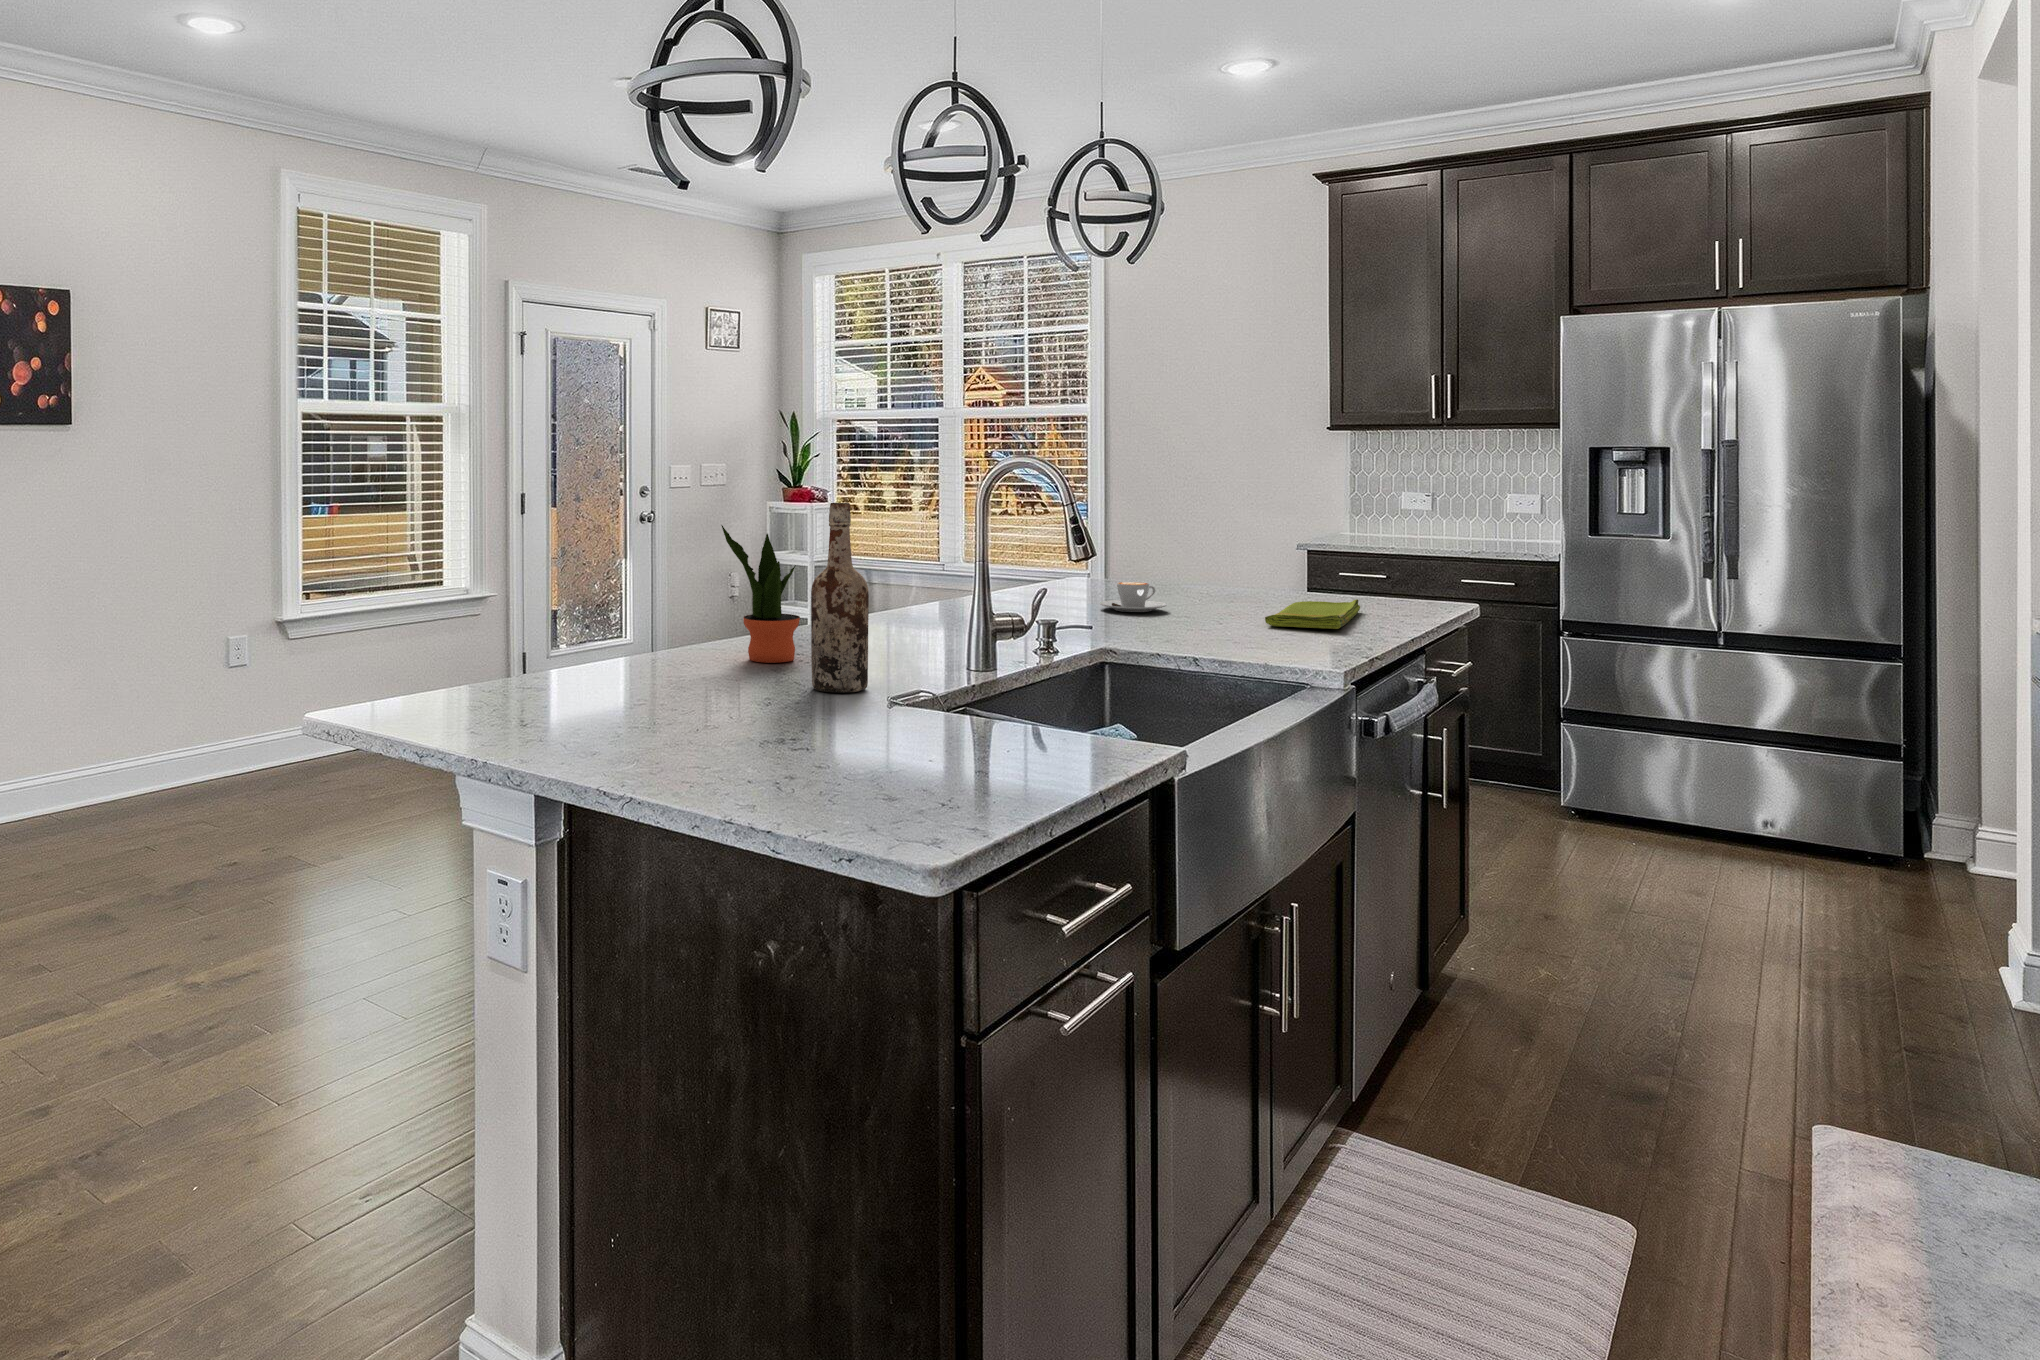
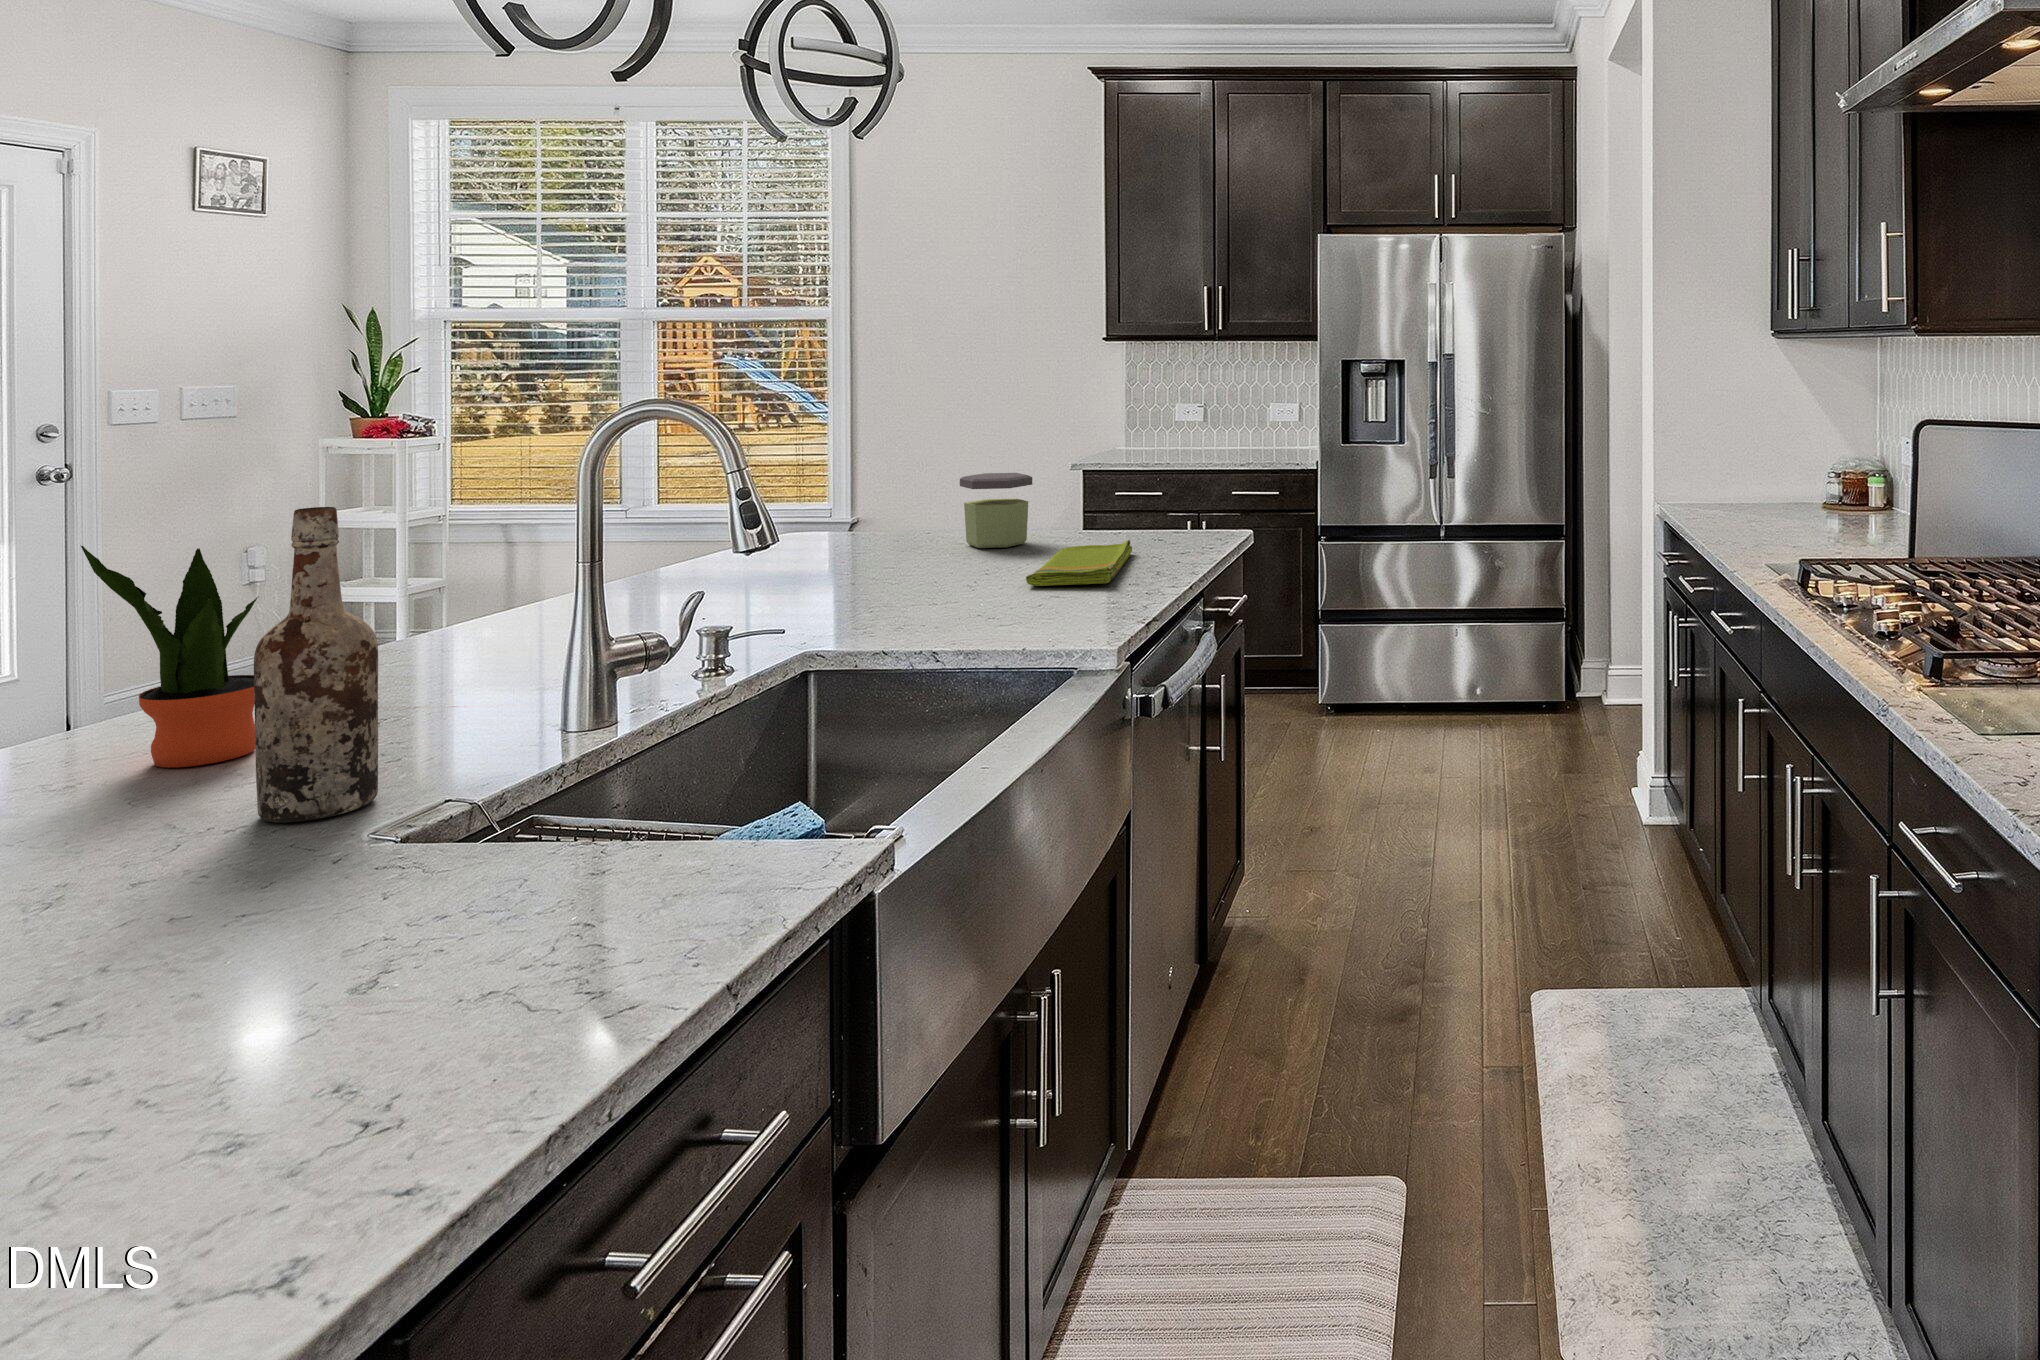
jar: none [1205,535,1267,599] -> present [960,473,1032,548]
coffee cup: present [1100,582,1167,612] -> none [822,543,909,582]

